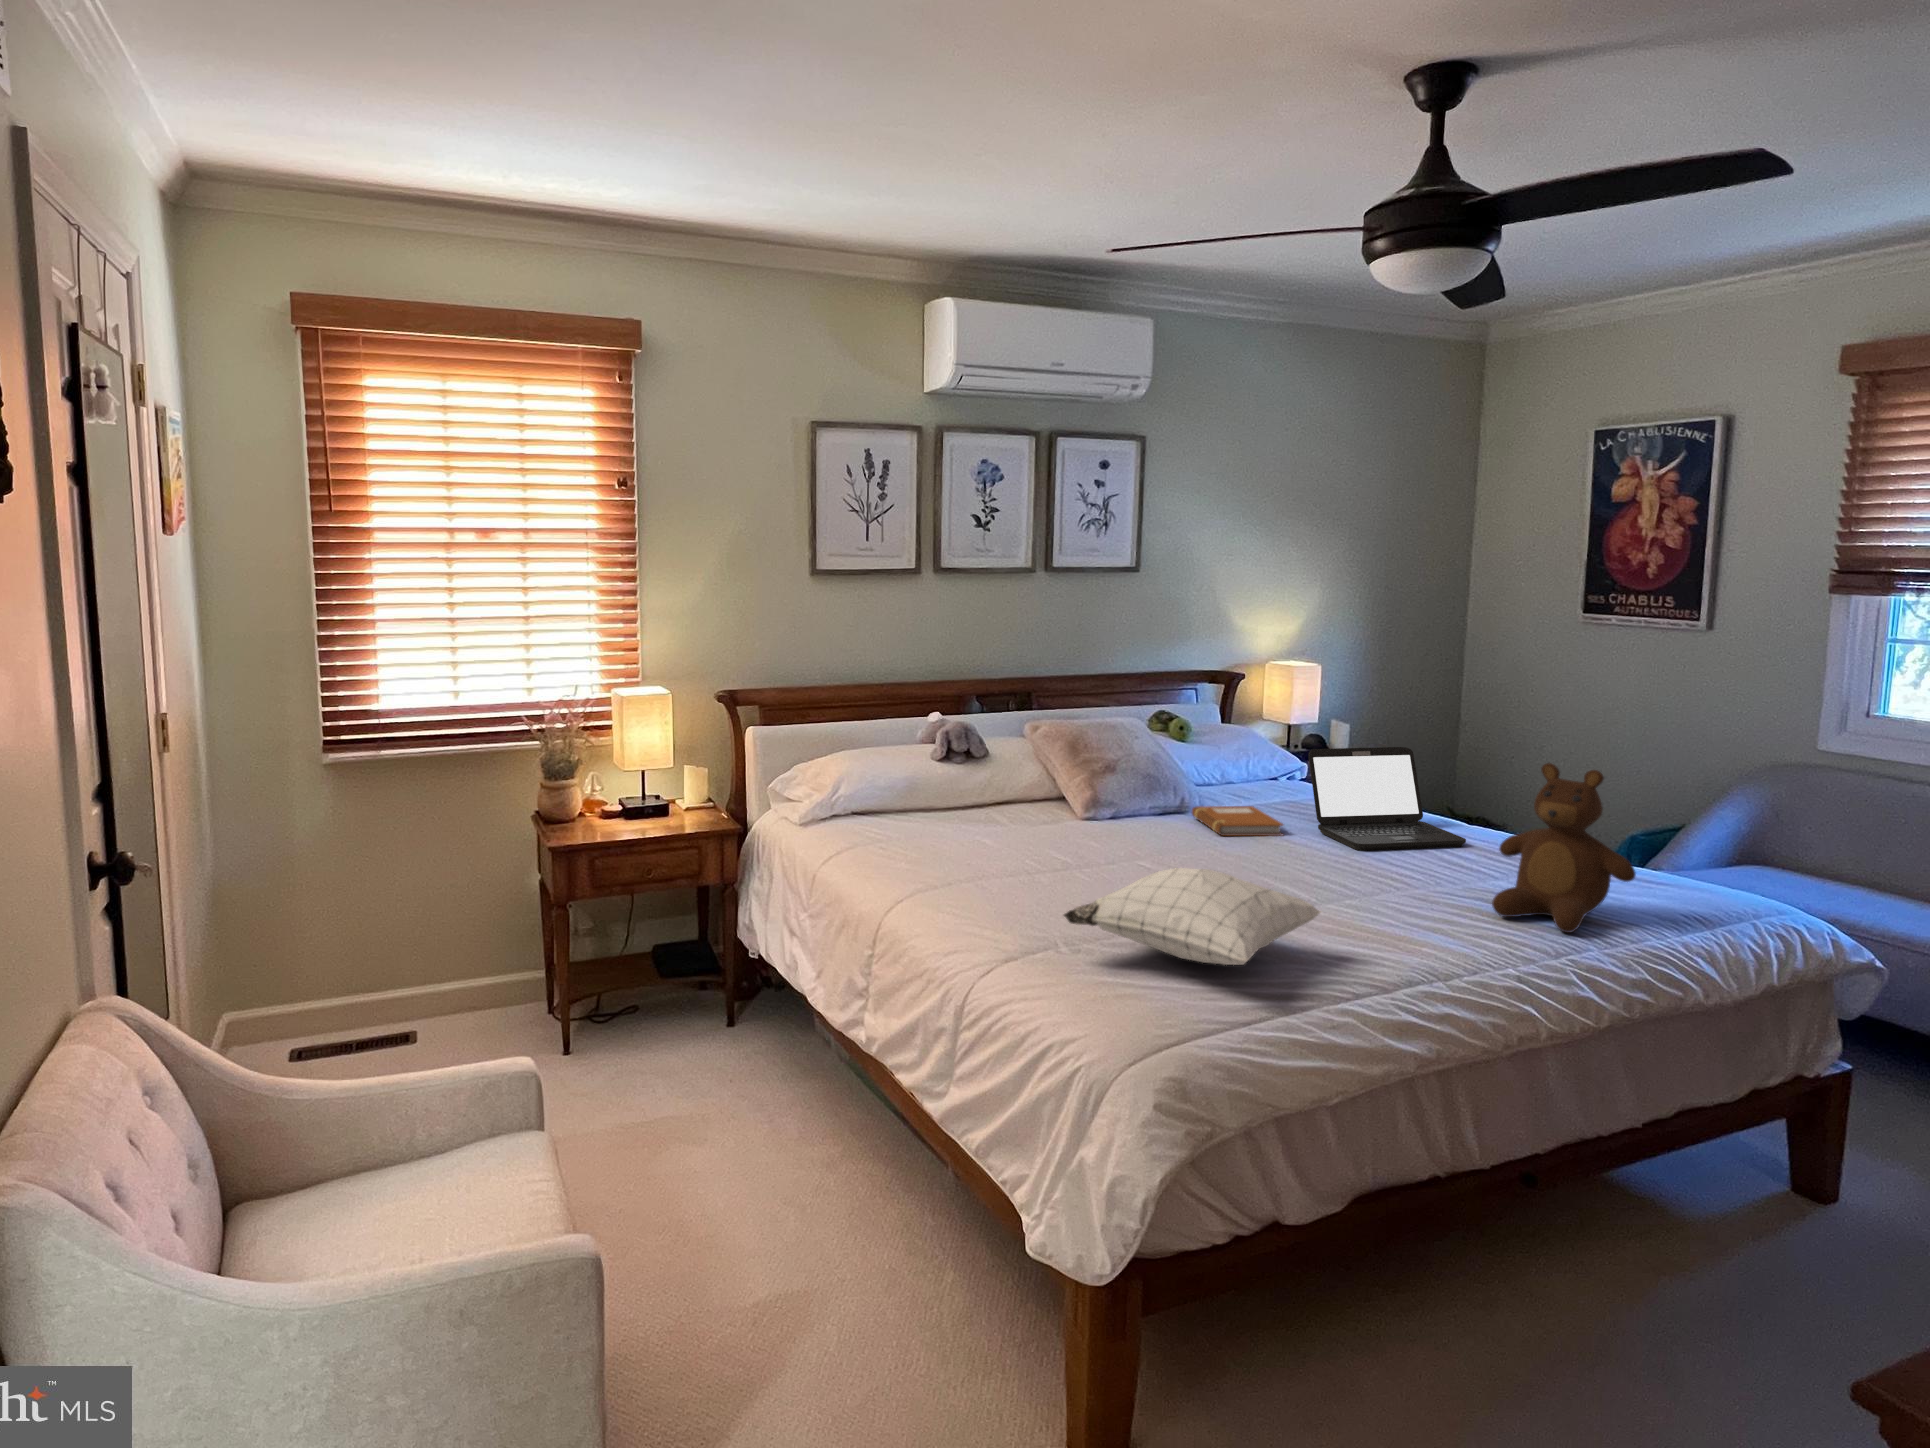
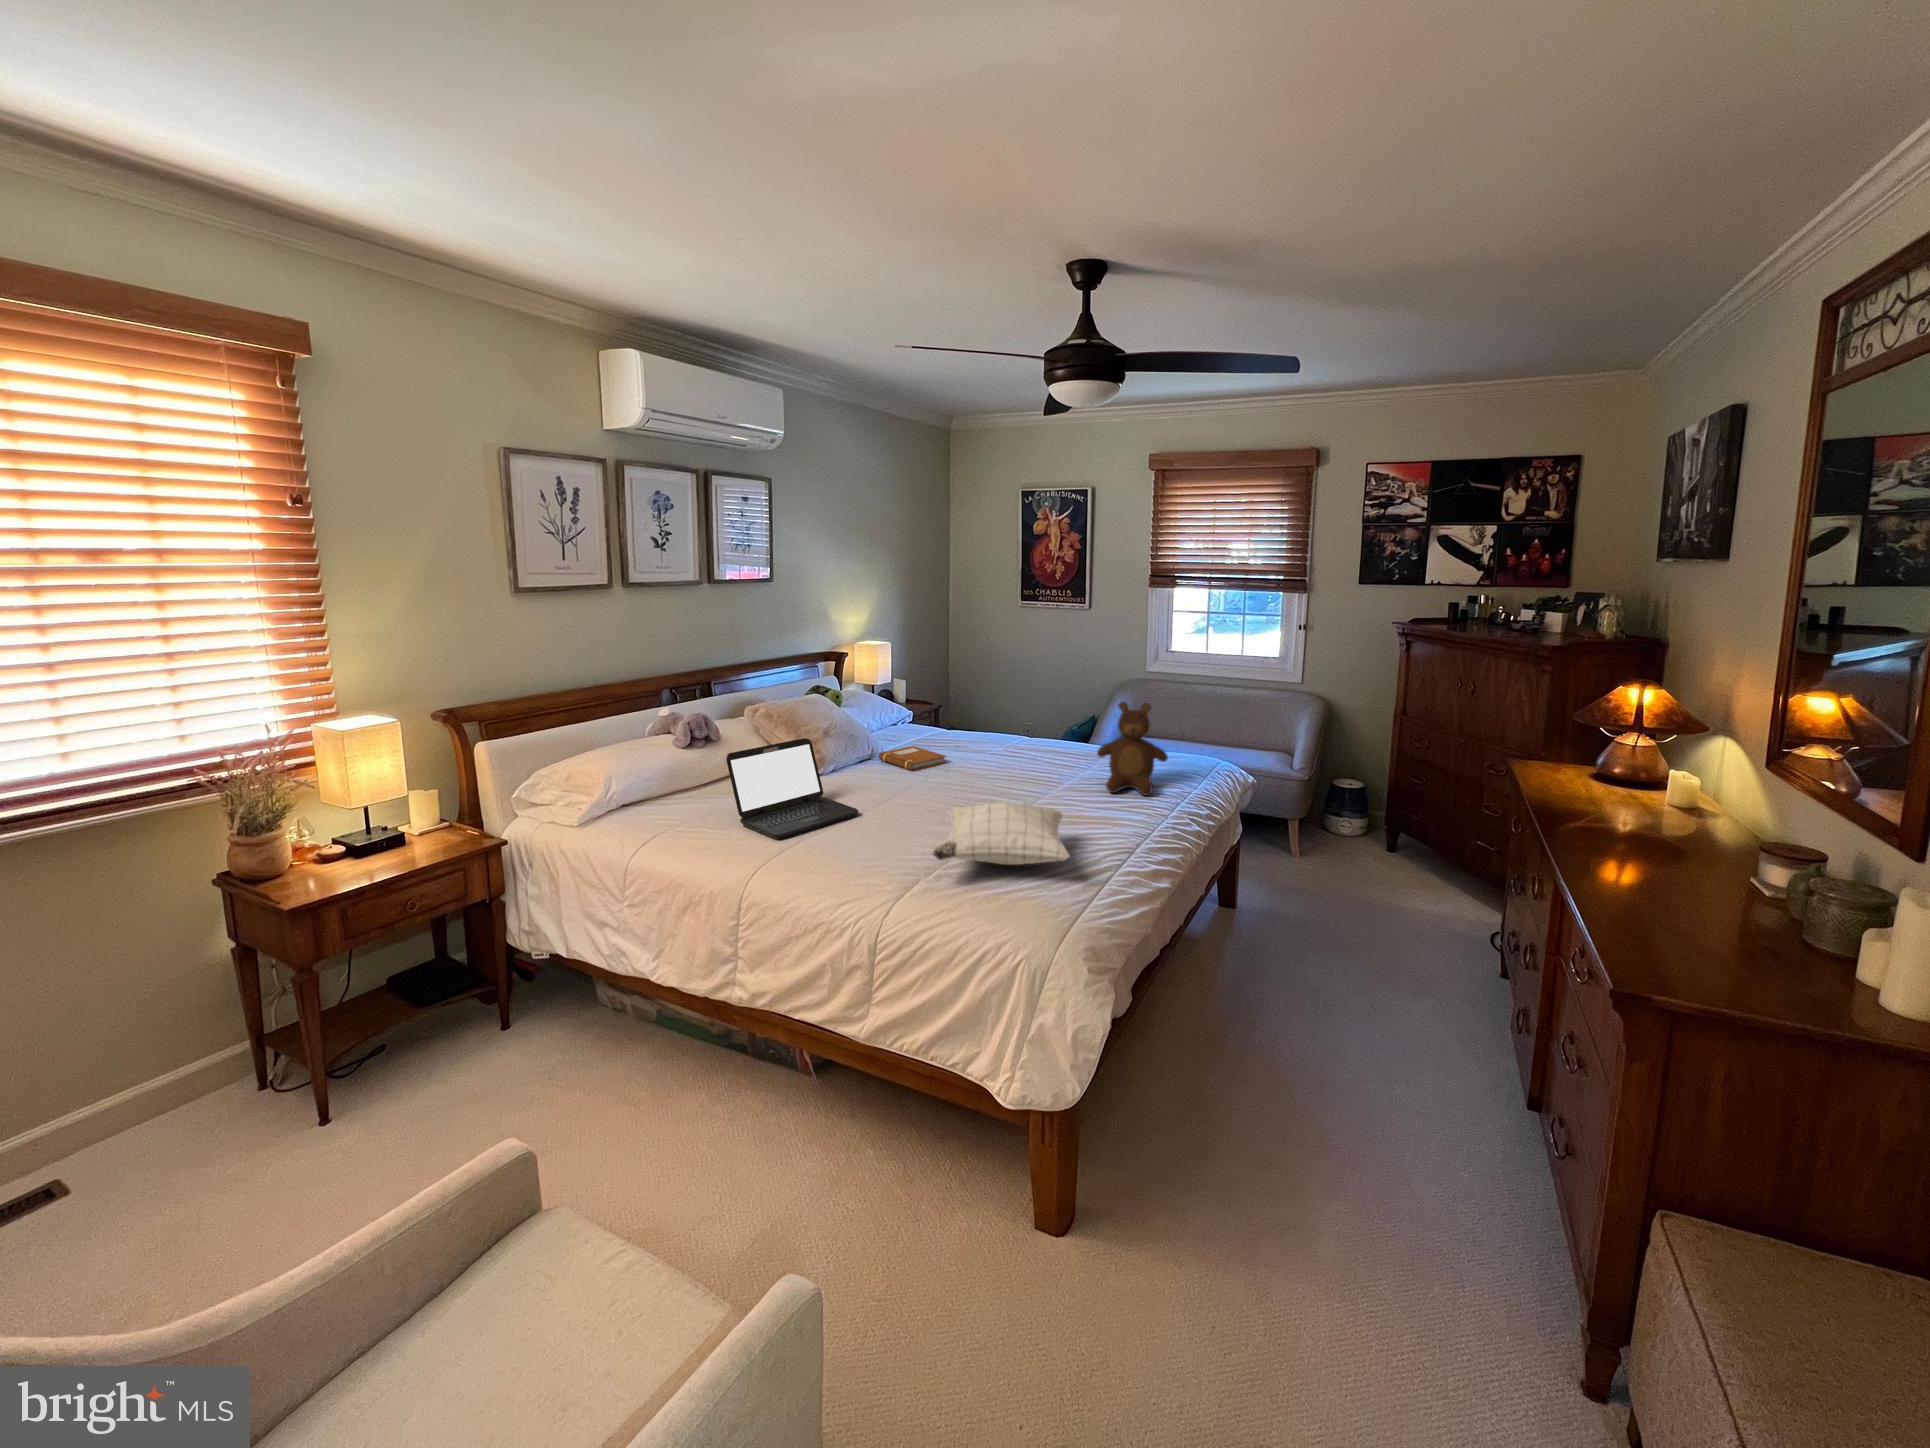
laptop: present [1309,747,1466,851] -> present [726,739,858,840]

